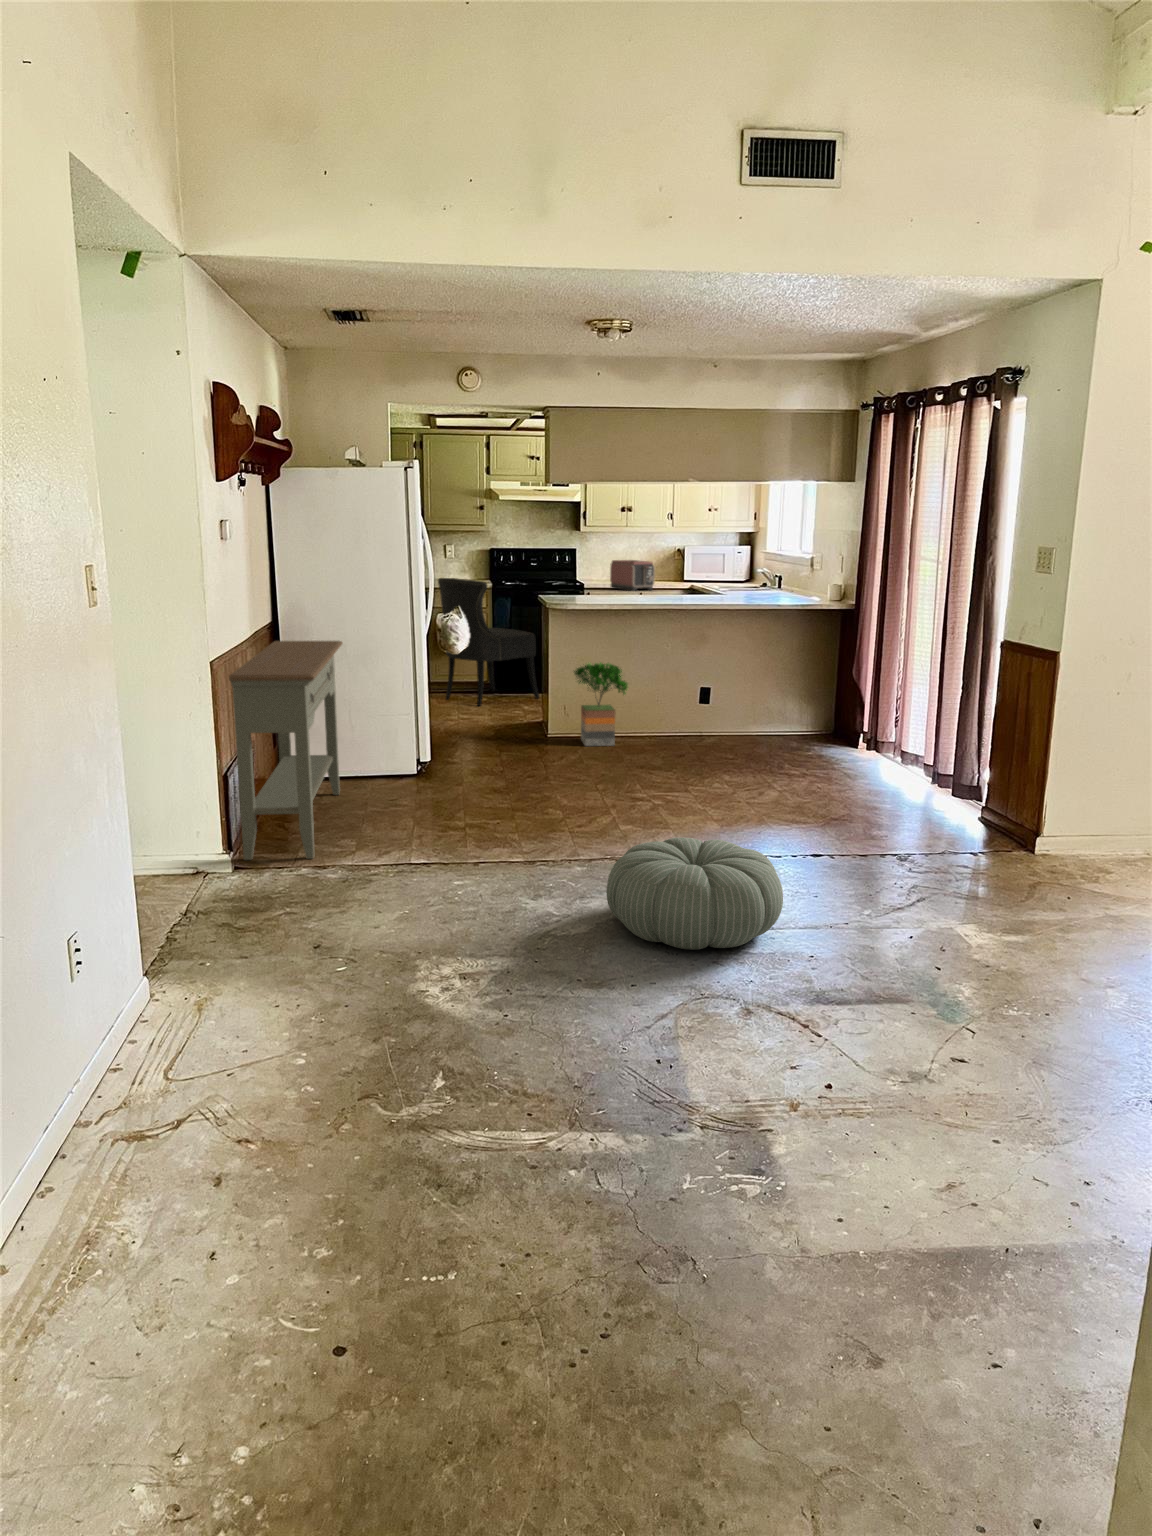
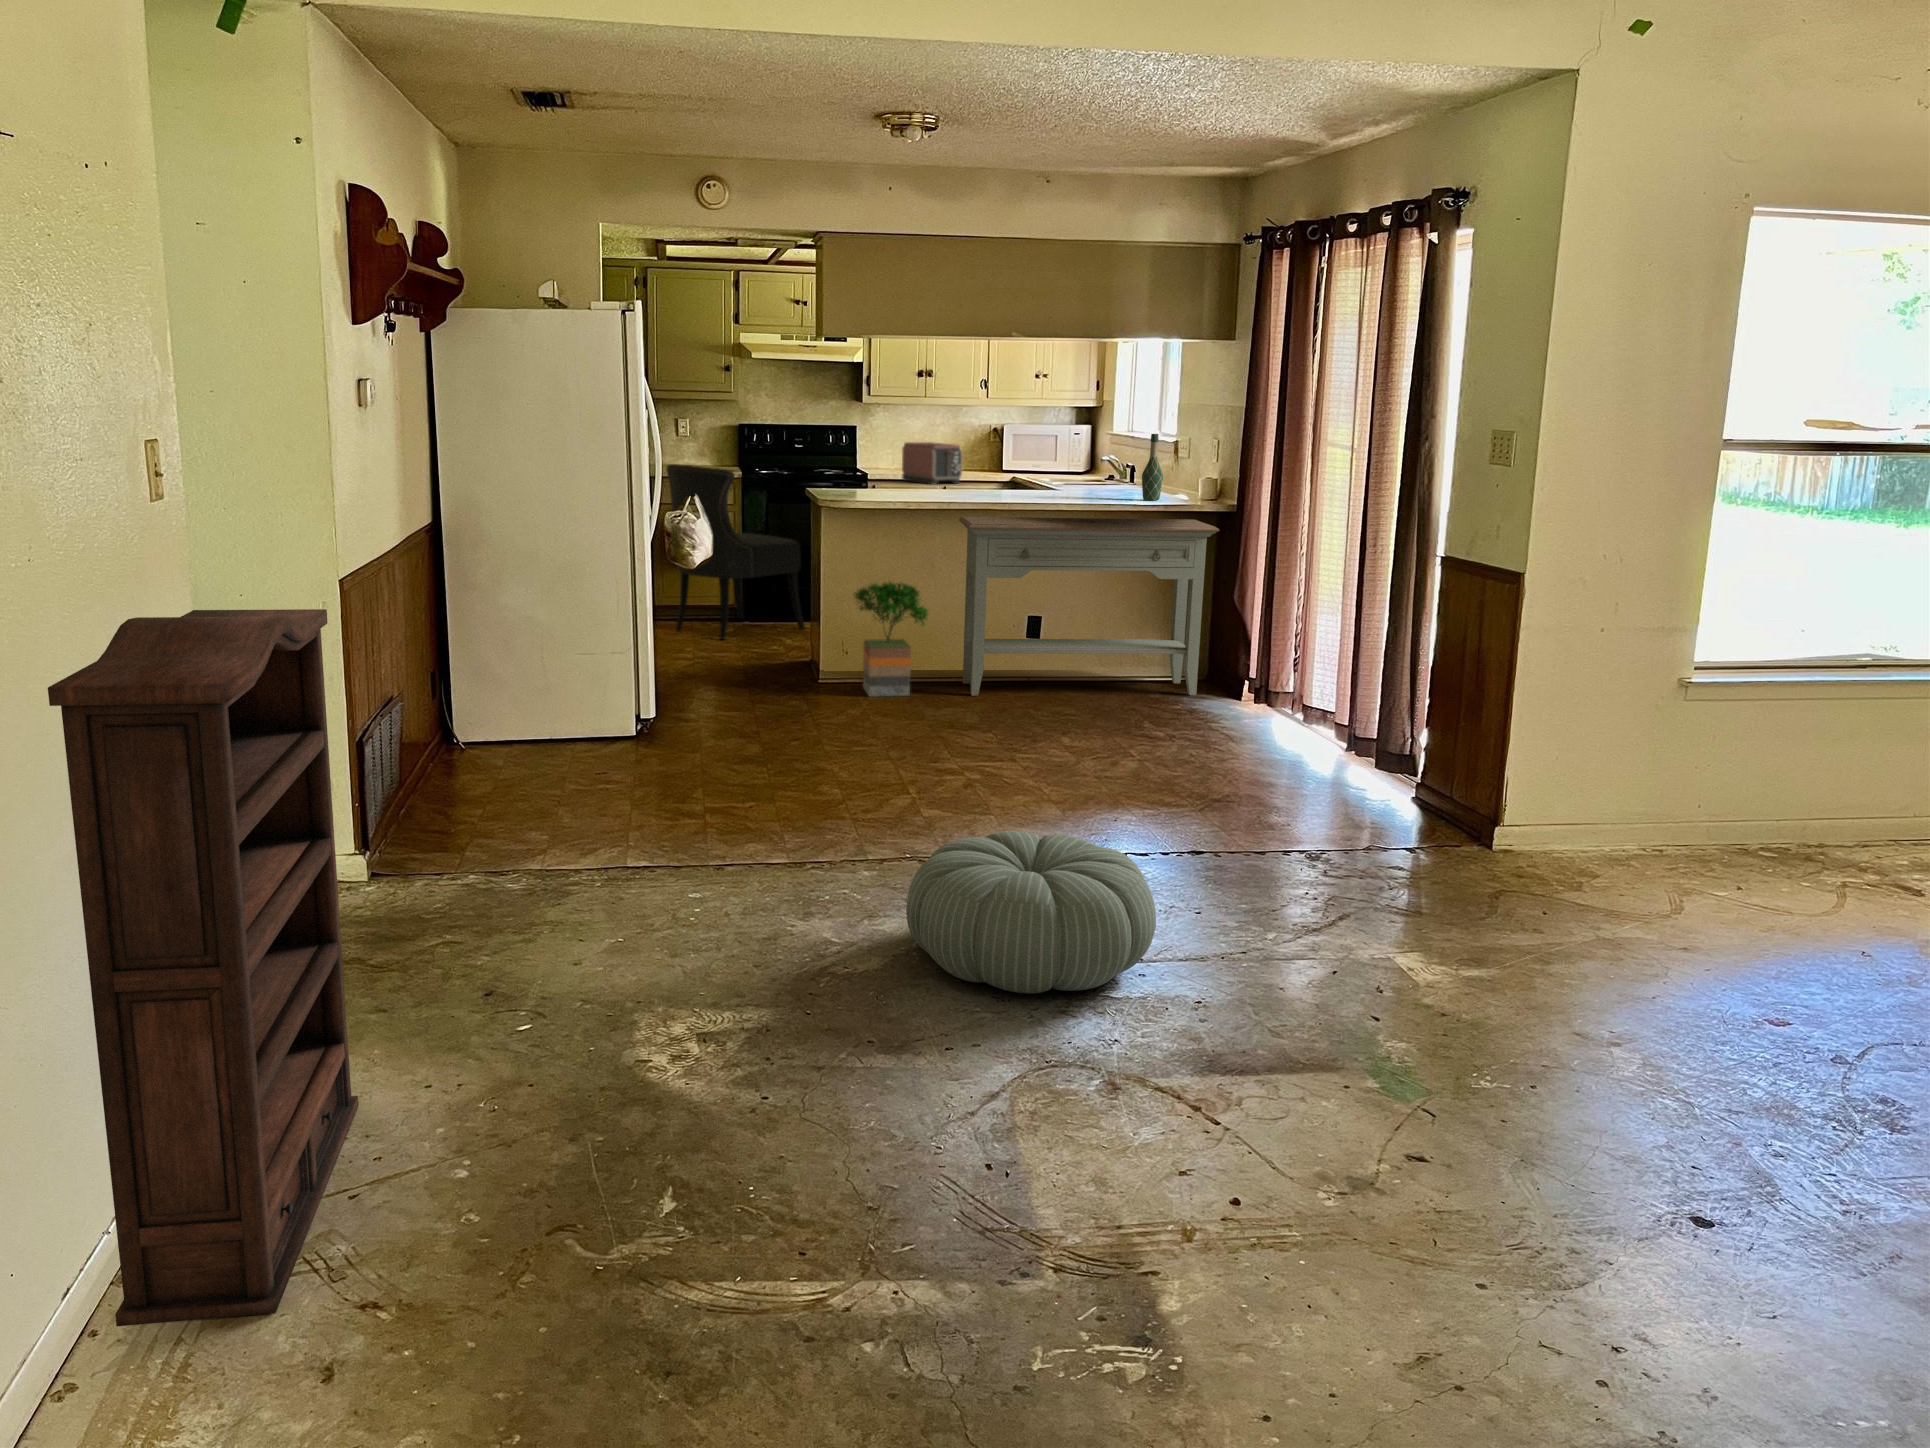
wine bottle: none [786,552,802,602] -> present [1142,434,1163,501]
console table: present [229,641,342,860] -> present [959,517,1219,696]
bookshelf: none [32,680,231,1152] -> present [48,609,359,1326]

